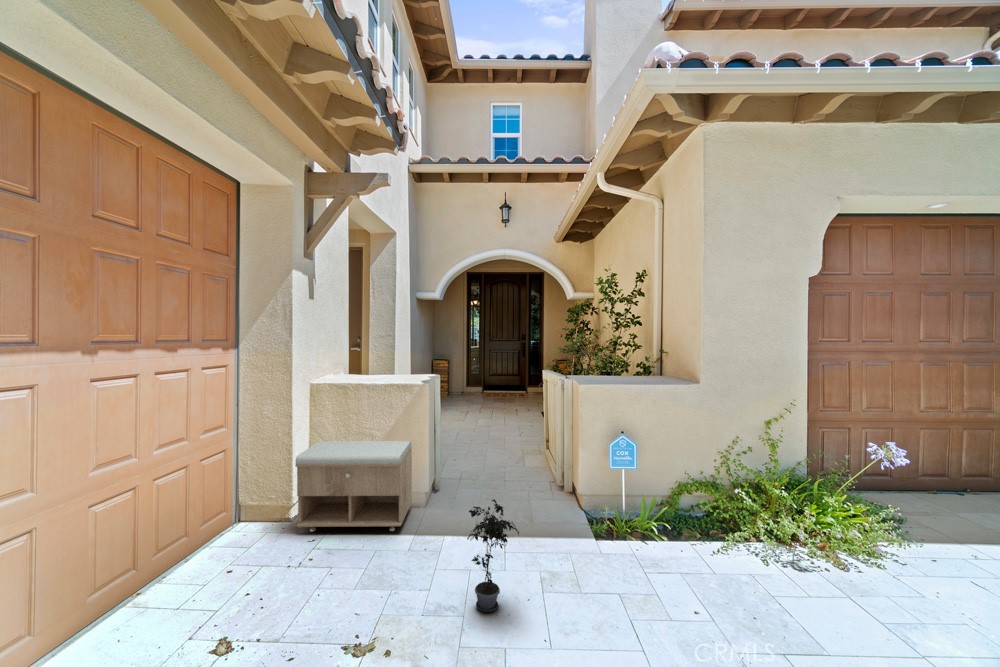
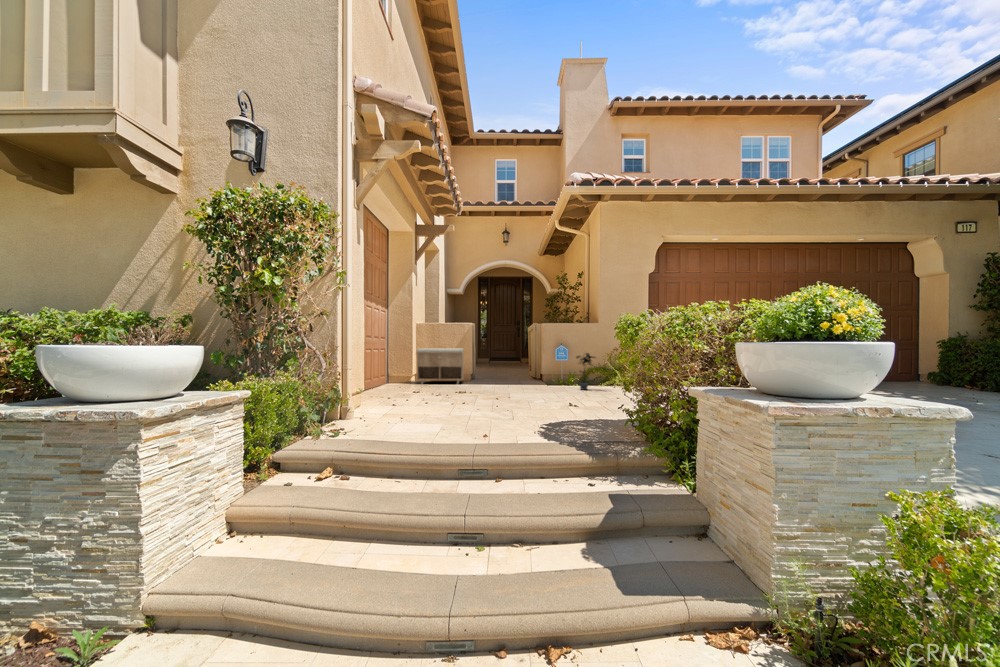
potted plant: present [467,499,519,612] -> present [576,353,595,390]

